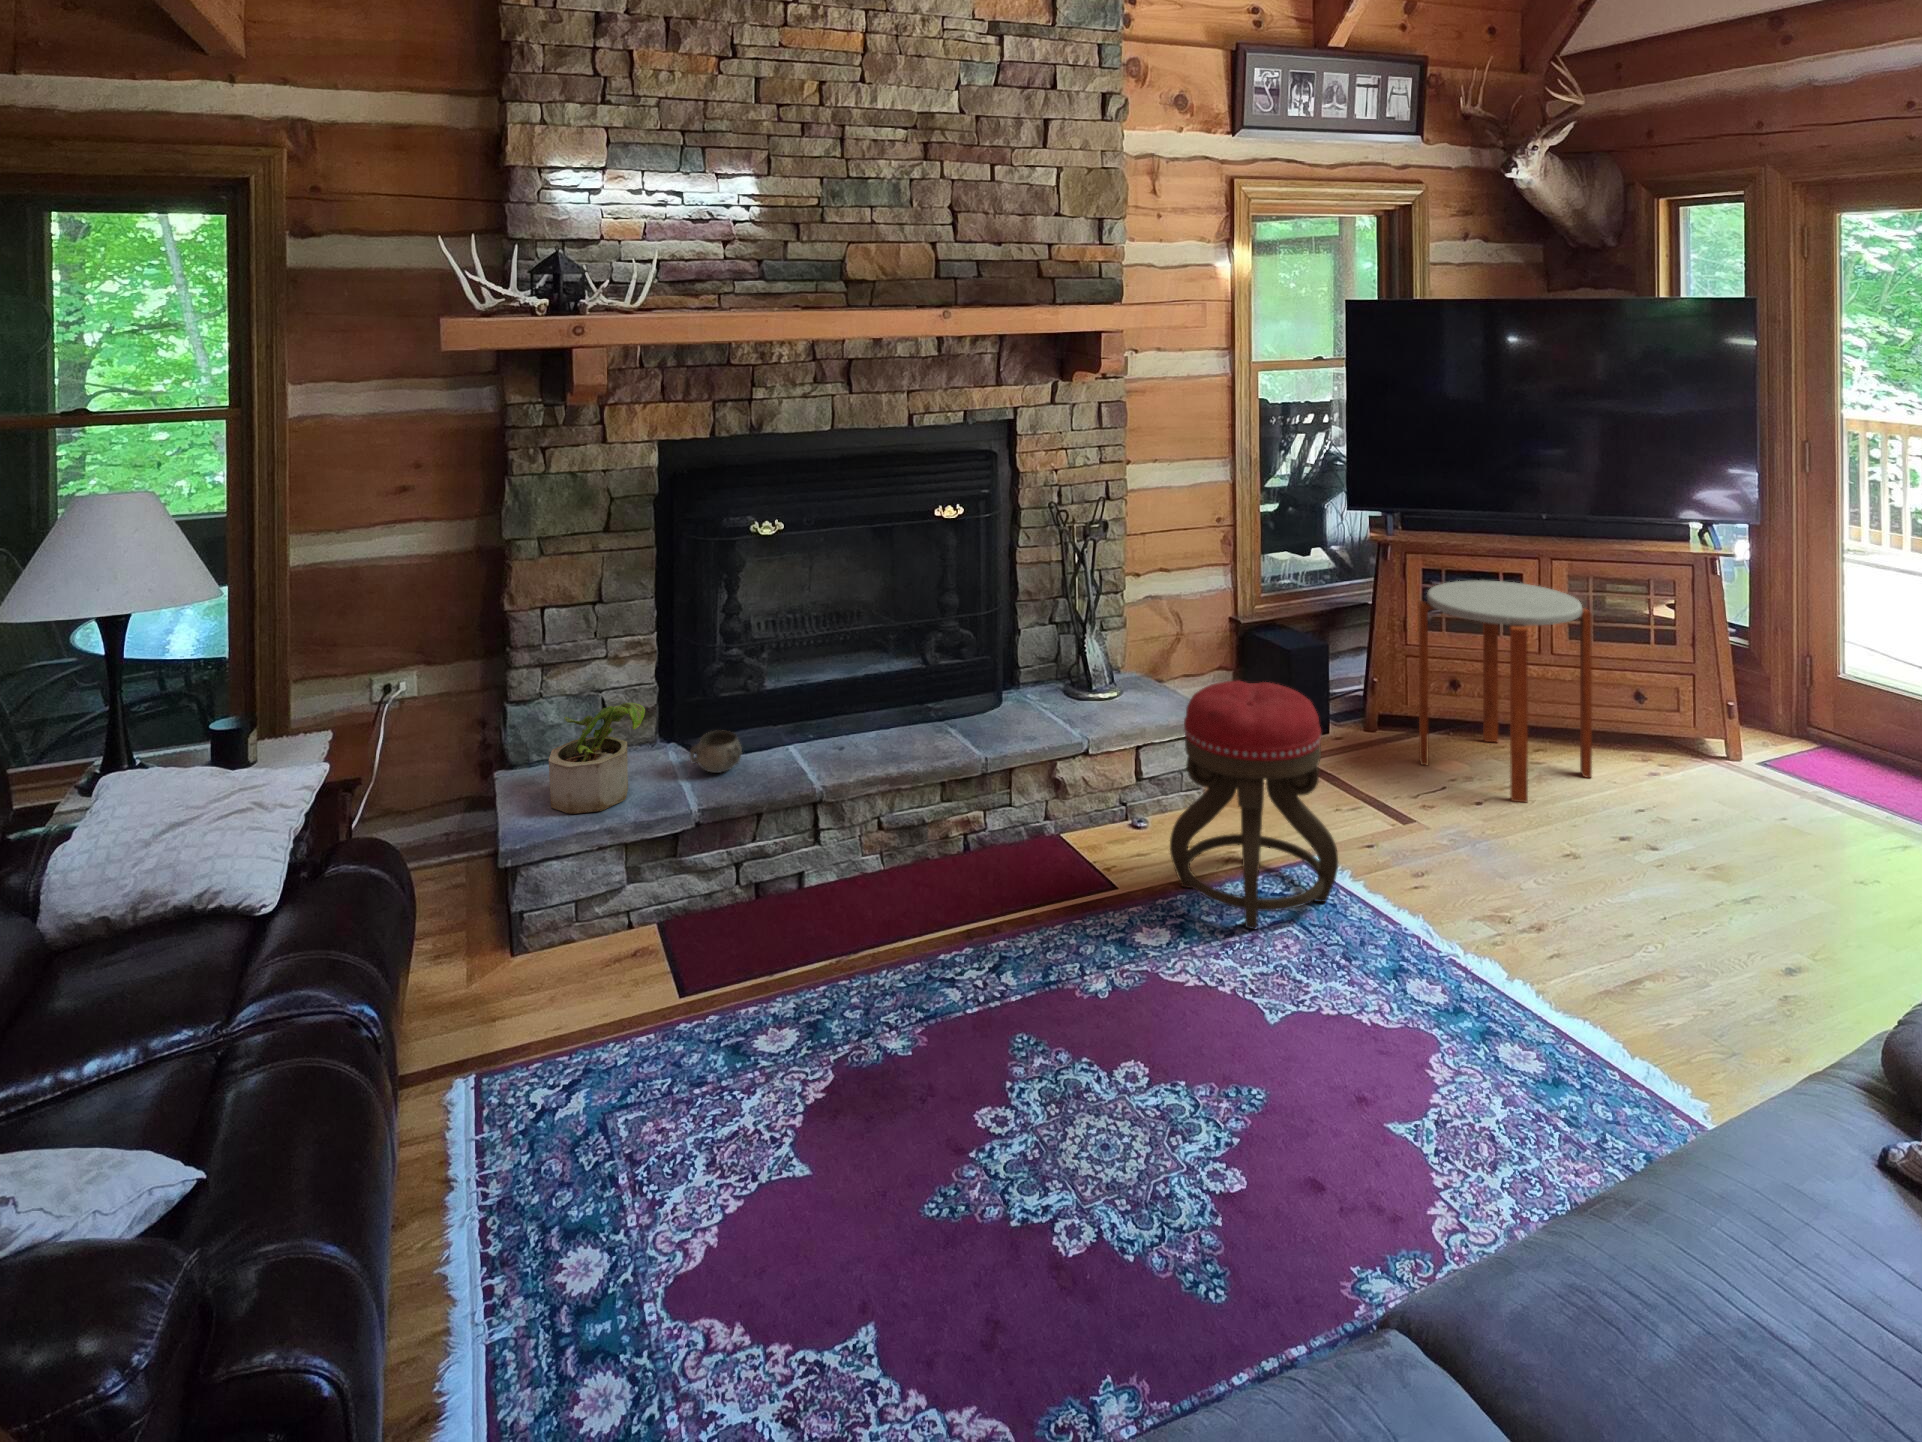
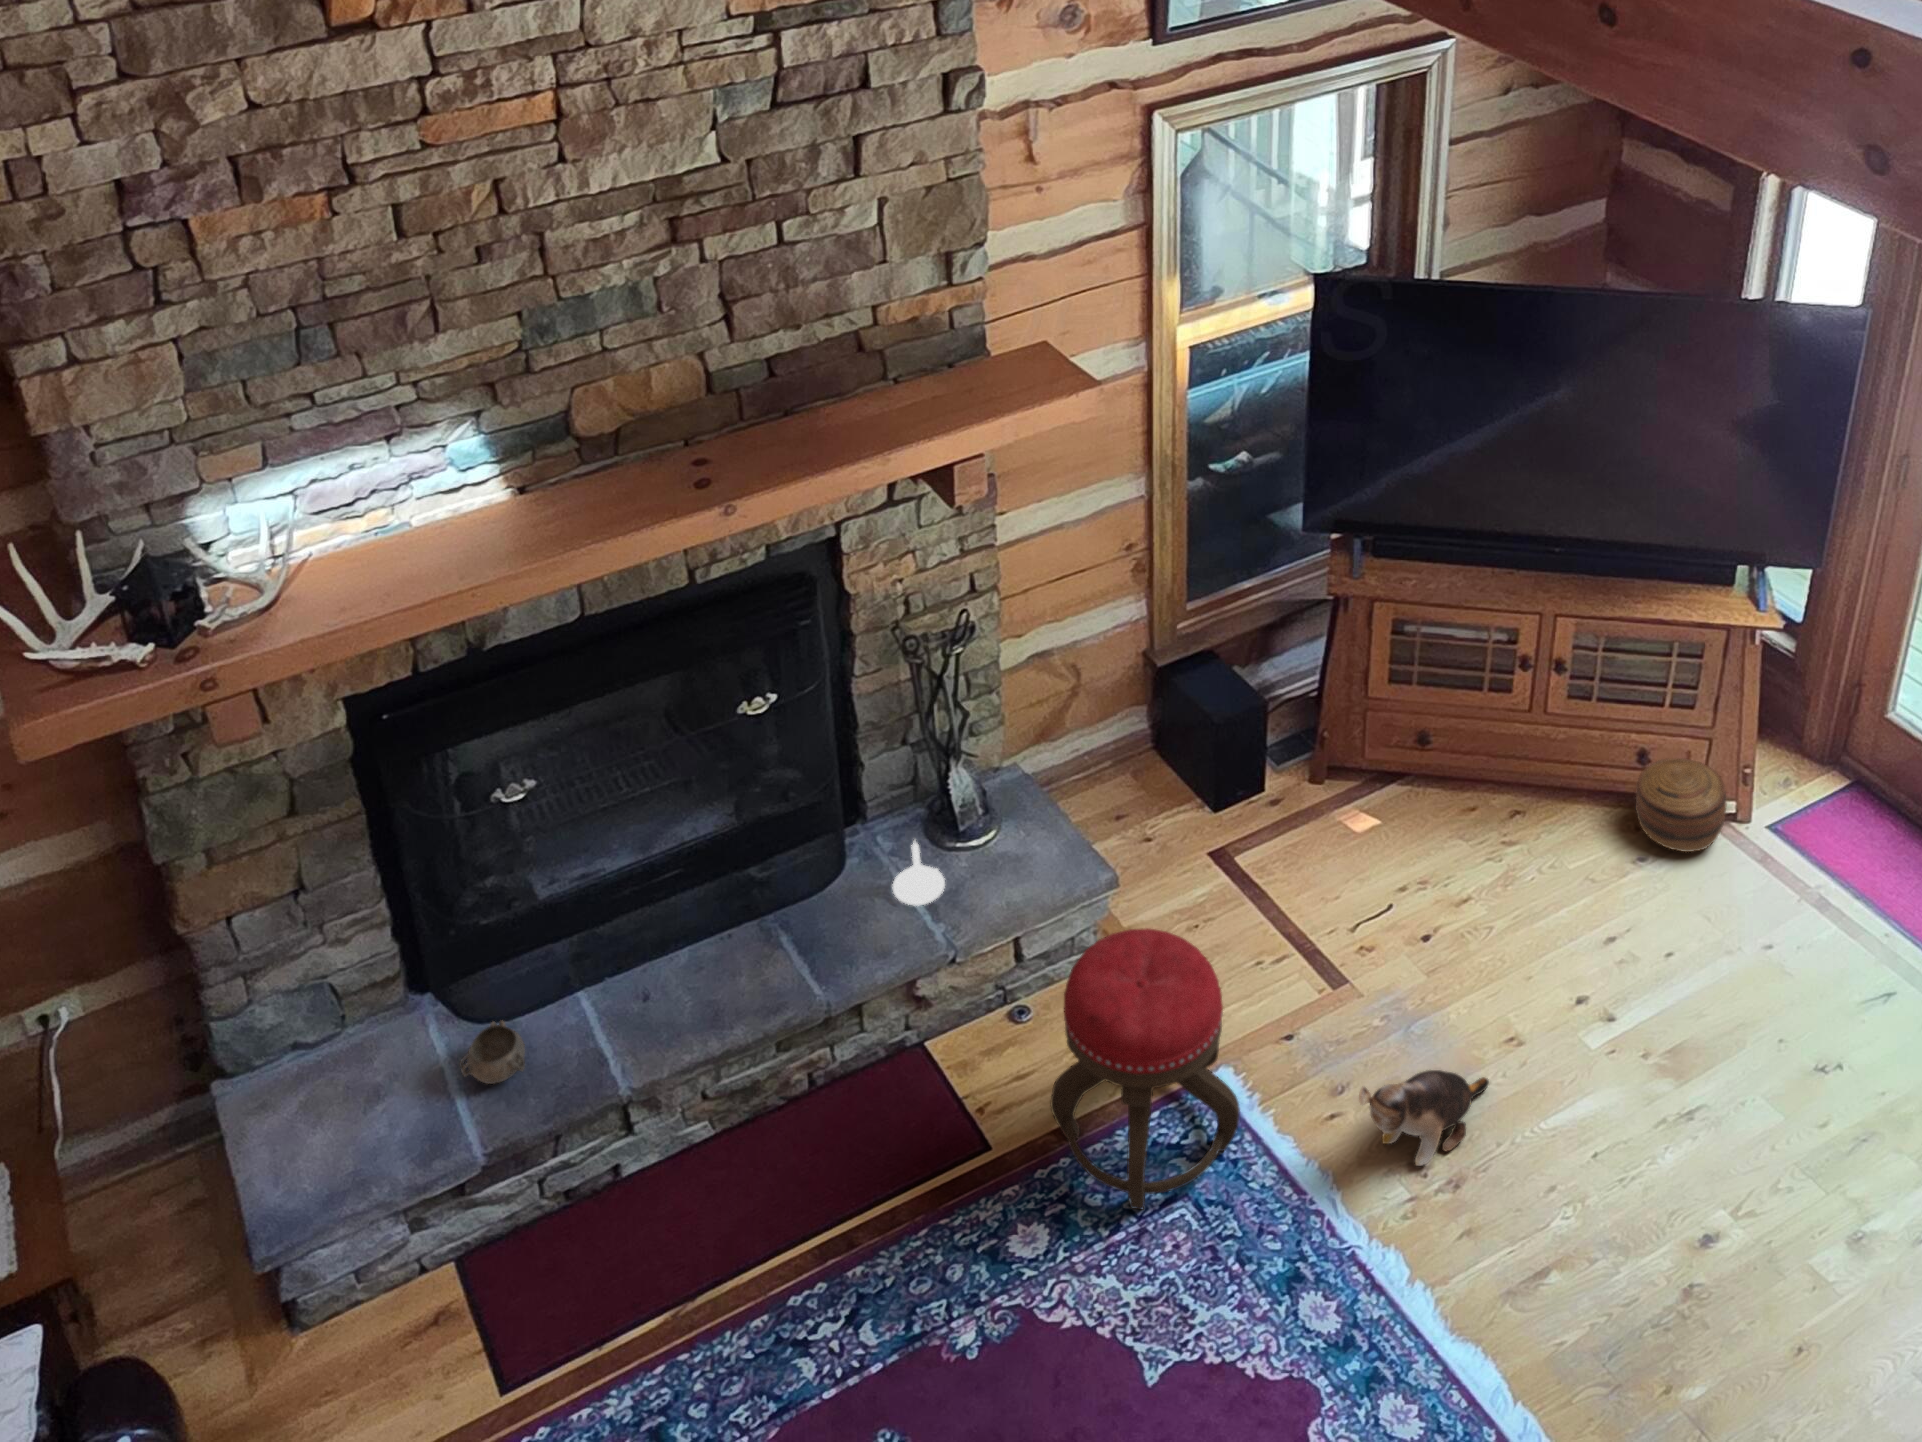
side table: present [1419,580,1592,802] -> none [1371,636,1584,926]
candle holder: none [1036,657,1078,717] -> present [893,841,945,906]
basket: none [1642,699,1725,773] -> present [1636,758,1726,852]
potted plant: present [549,703,645,814] -> none [285,1024,396,1190]
plush toy: none [1448,823,1561,919] -> present [1359,1070,1489,1166]

